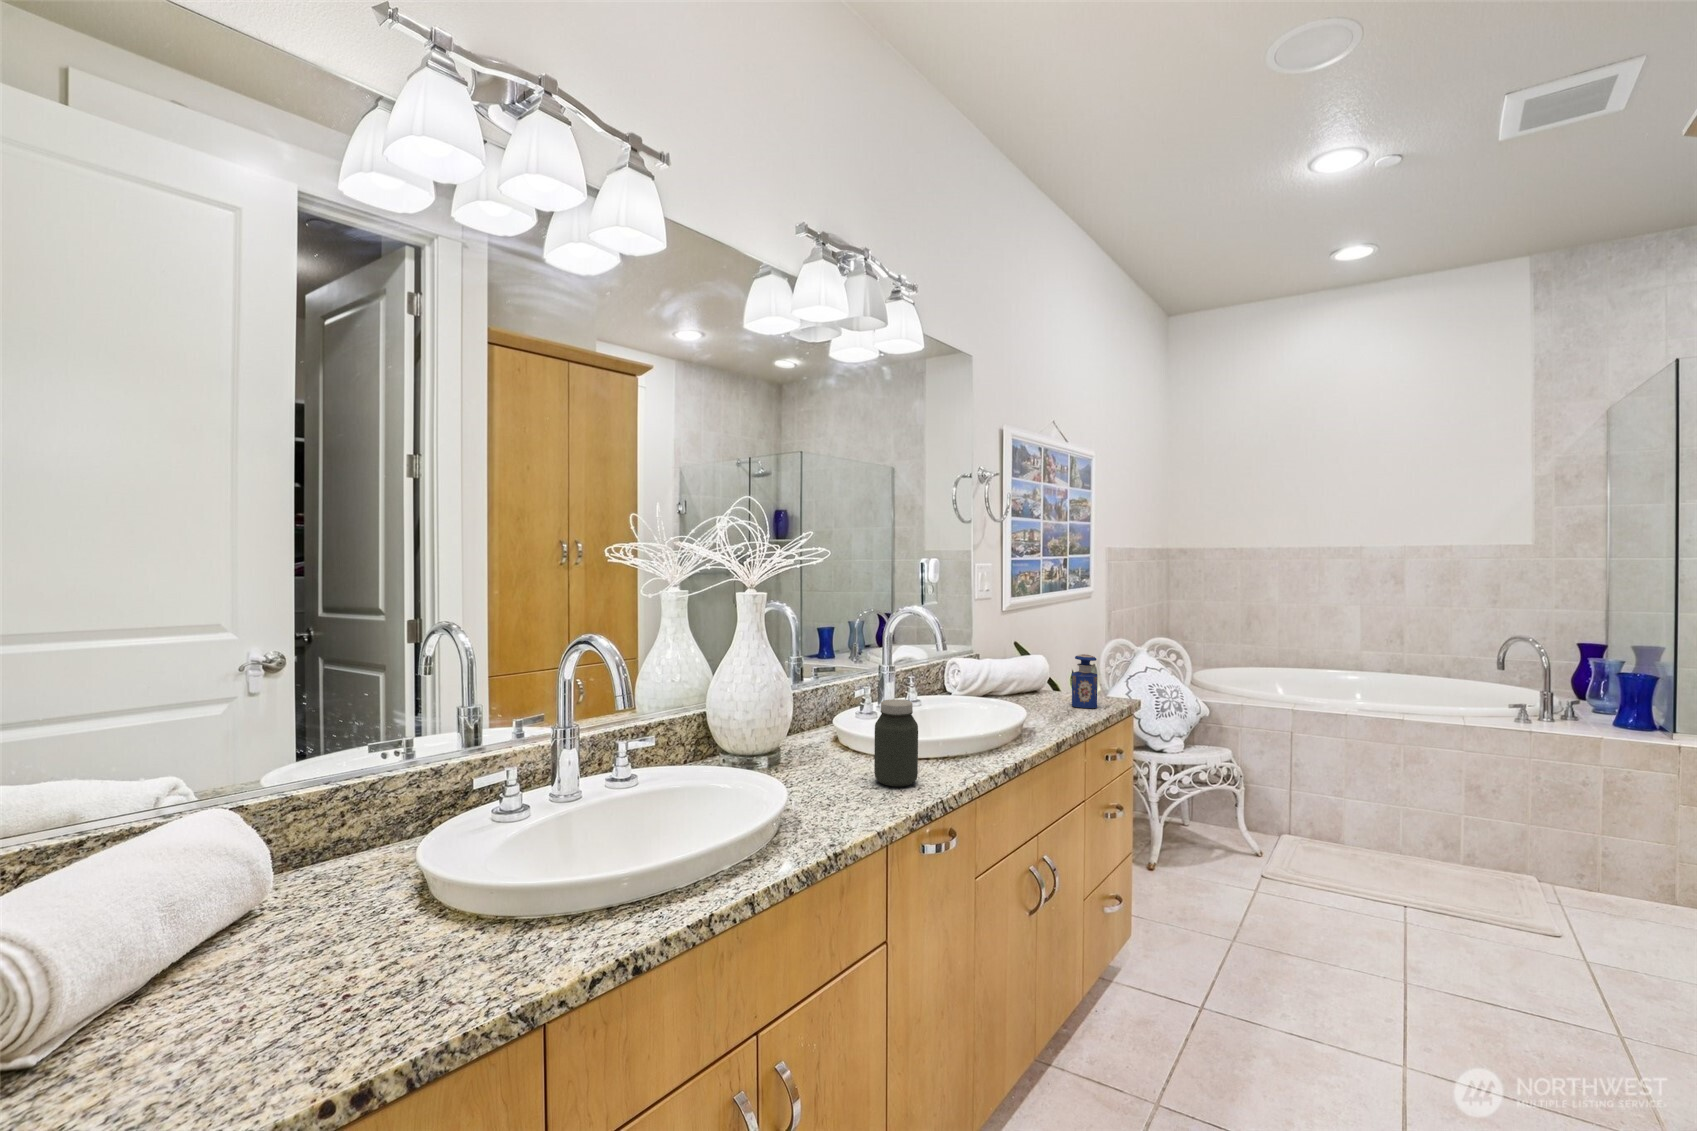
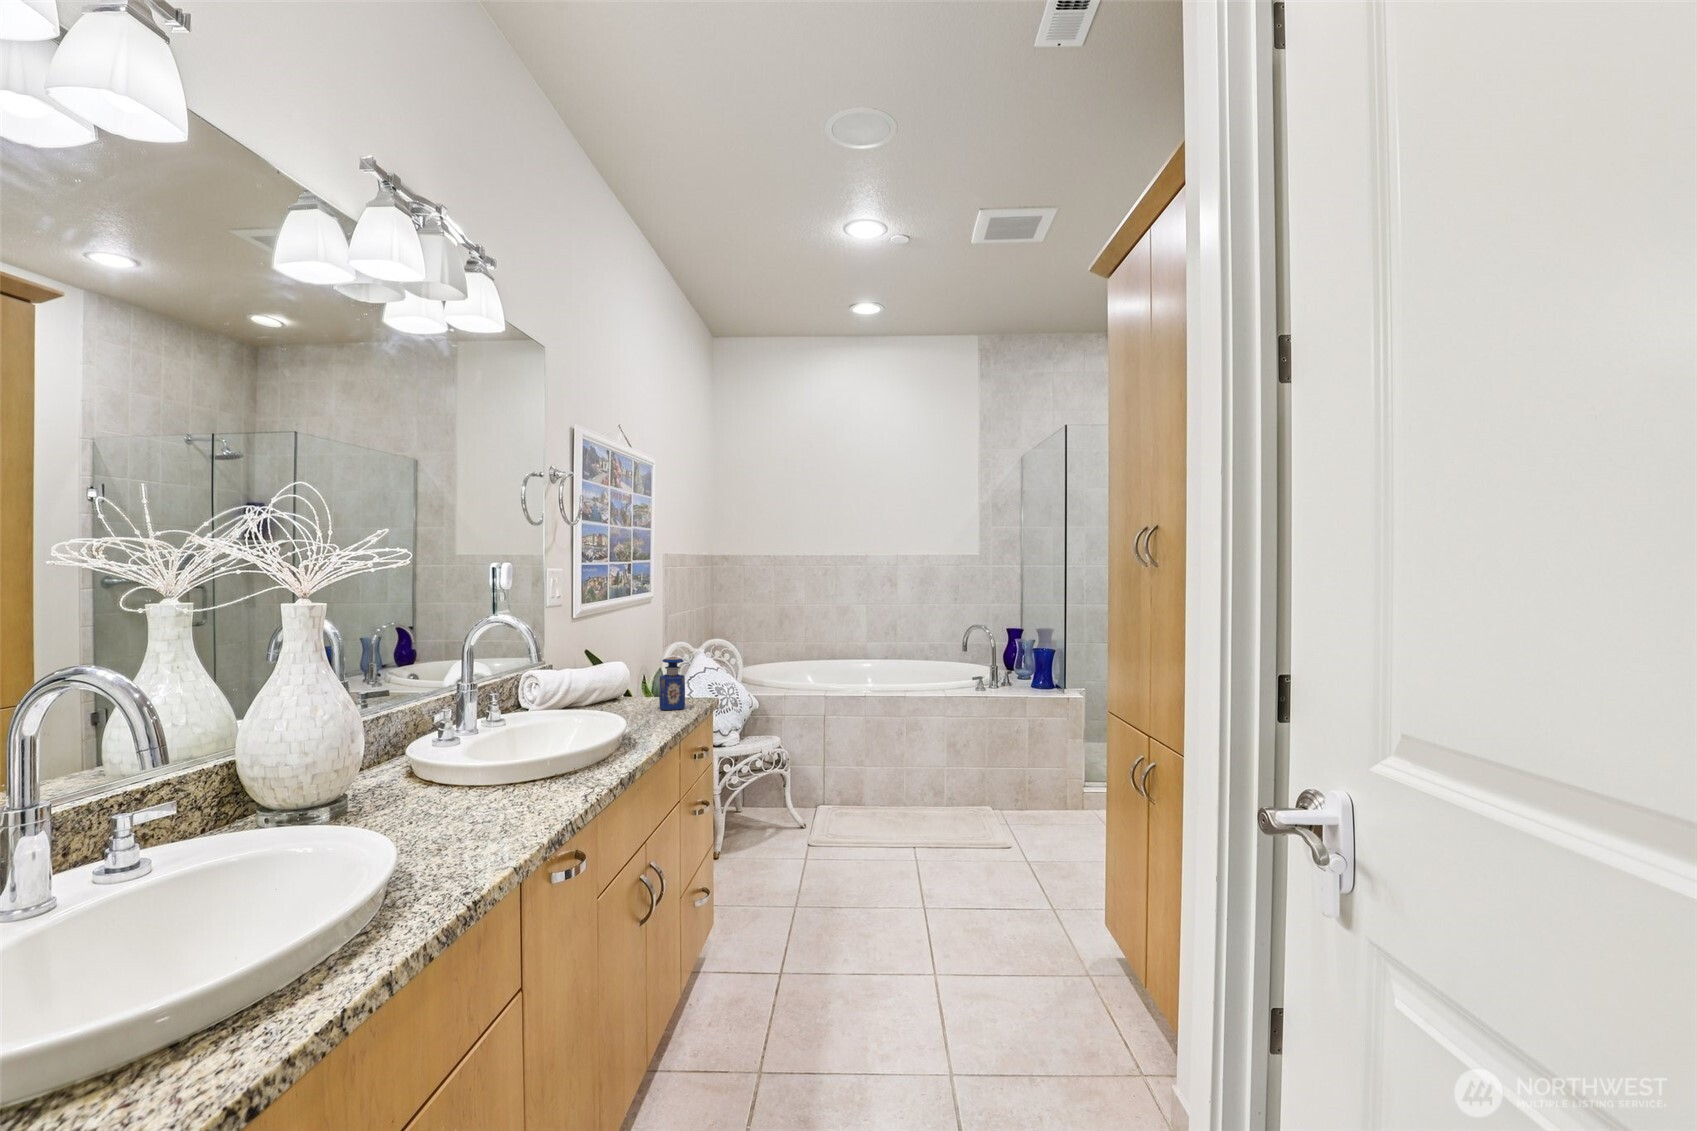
jar: present [874,699,918,787] -> none [484,718,538,817]

